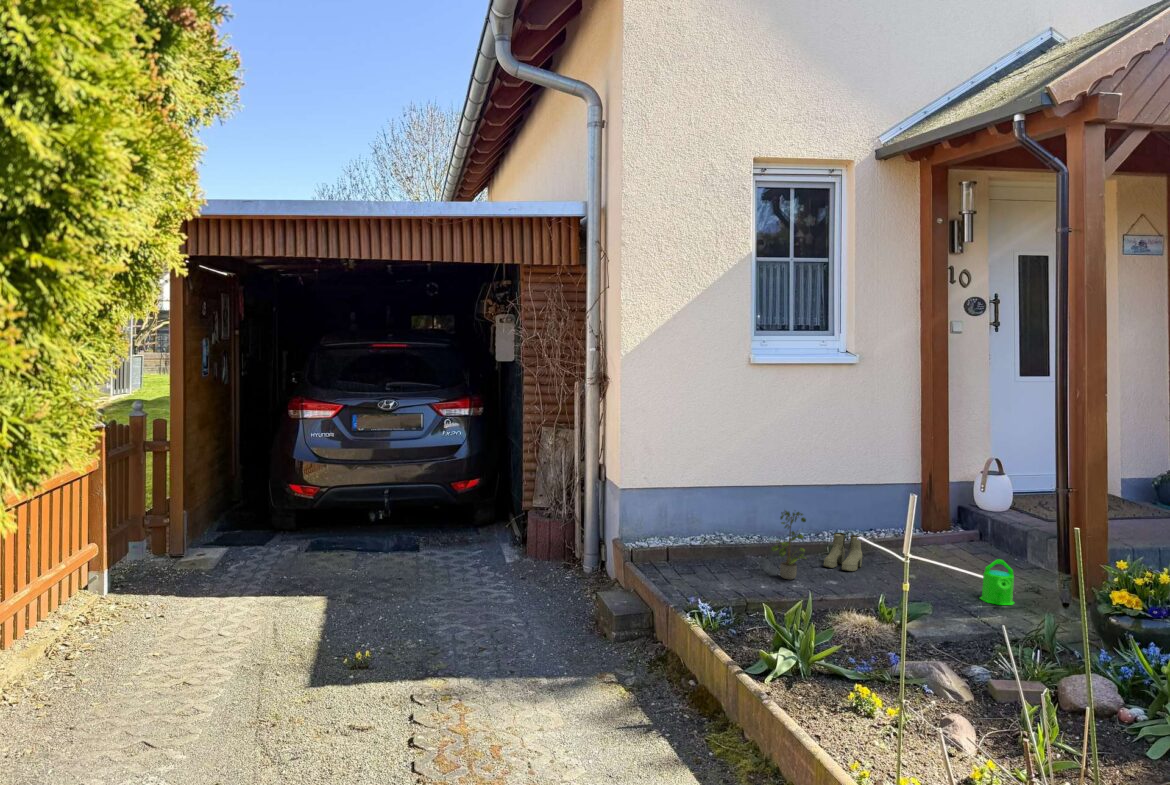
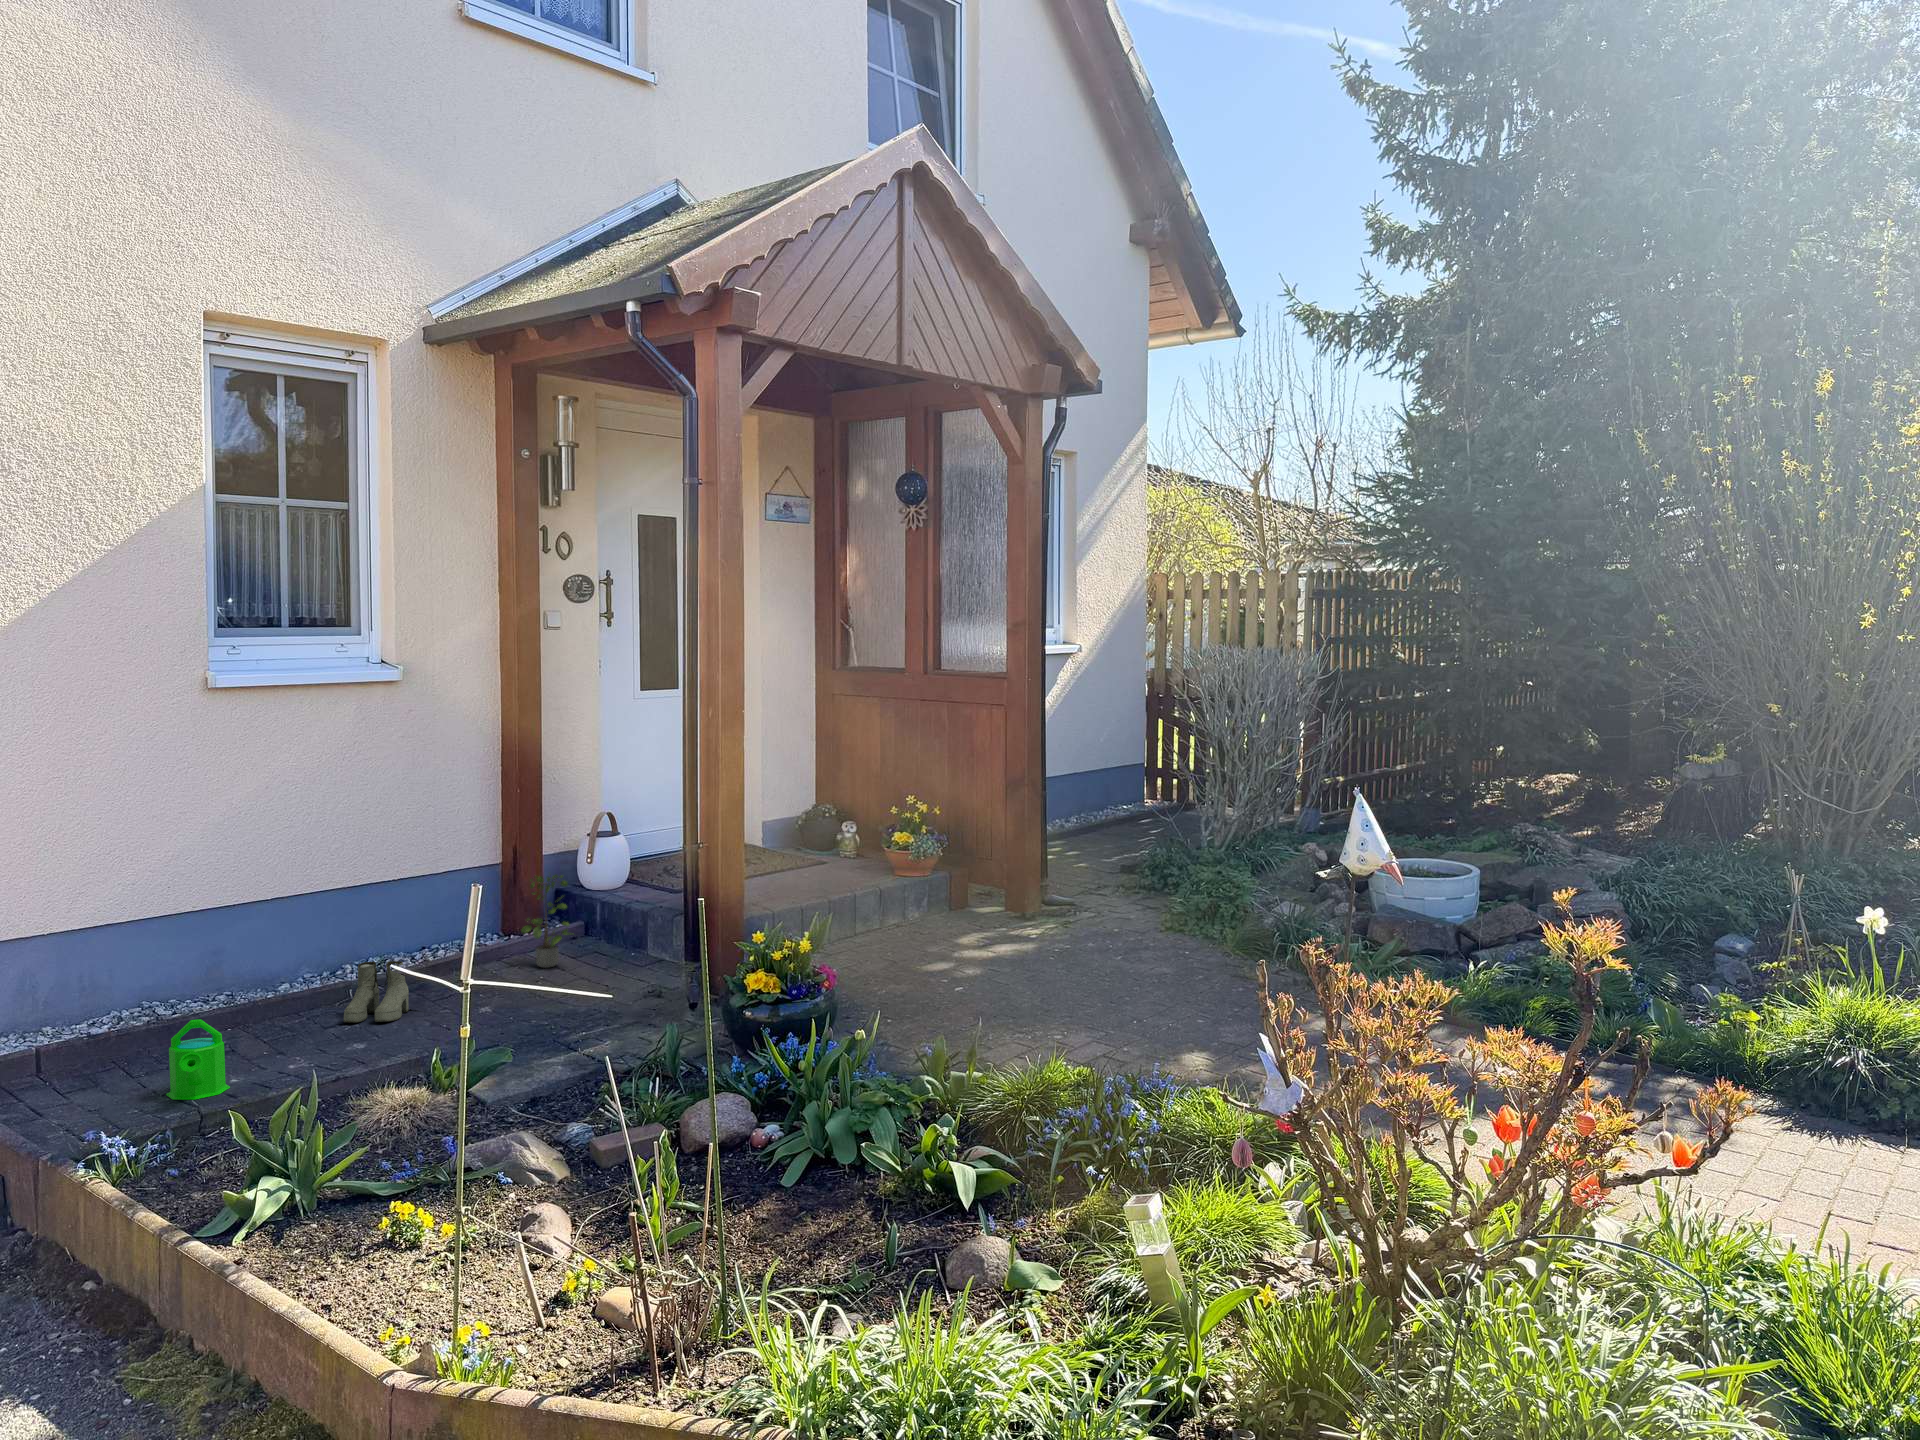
potted plant: present [771,511,806,580] -> present [521,875,572,968]
watering can: present [980,559,1014,605] -> present [166,1019,230,1100]

